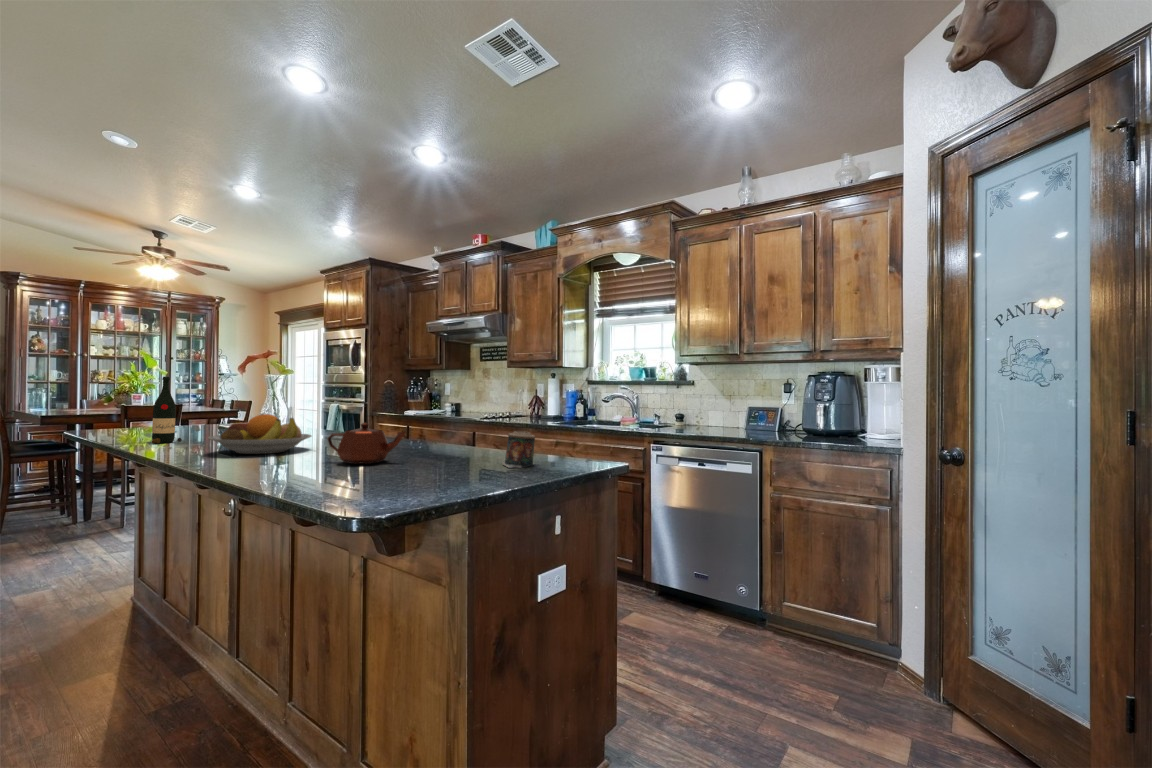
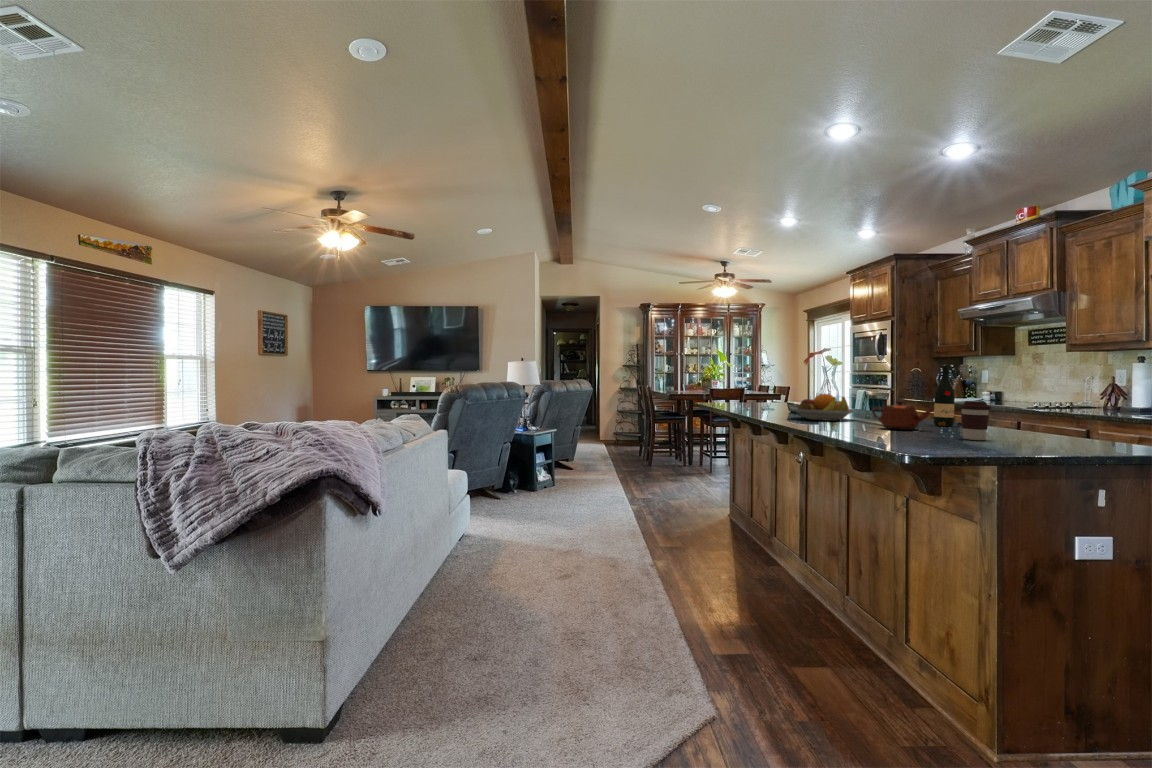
wine bottle: present [152,377,182,443] -> present [934,366,962,426]
coffee cup: none [437,423,471,476] -> present [960,401,991,440]
candle: present [502,431,535,468] -> none [1026,411,1062,441]

